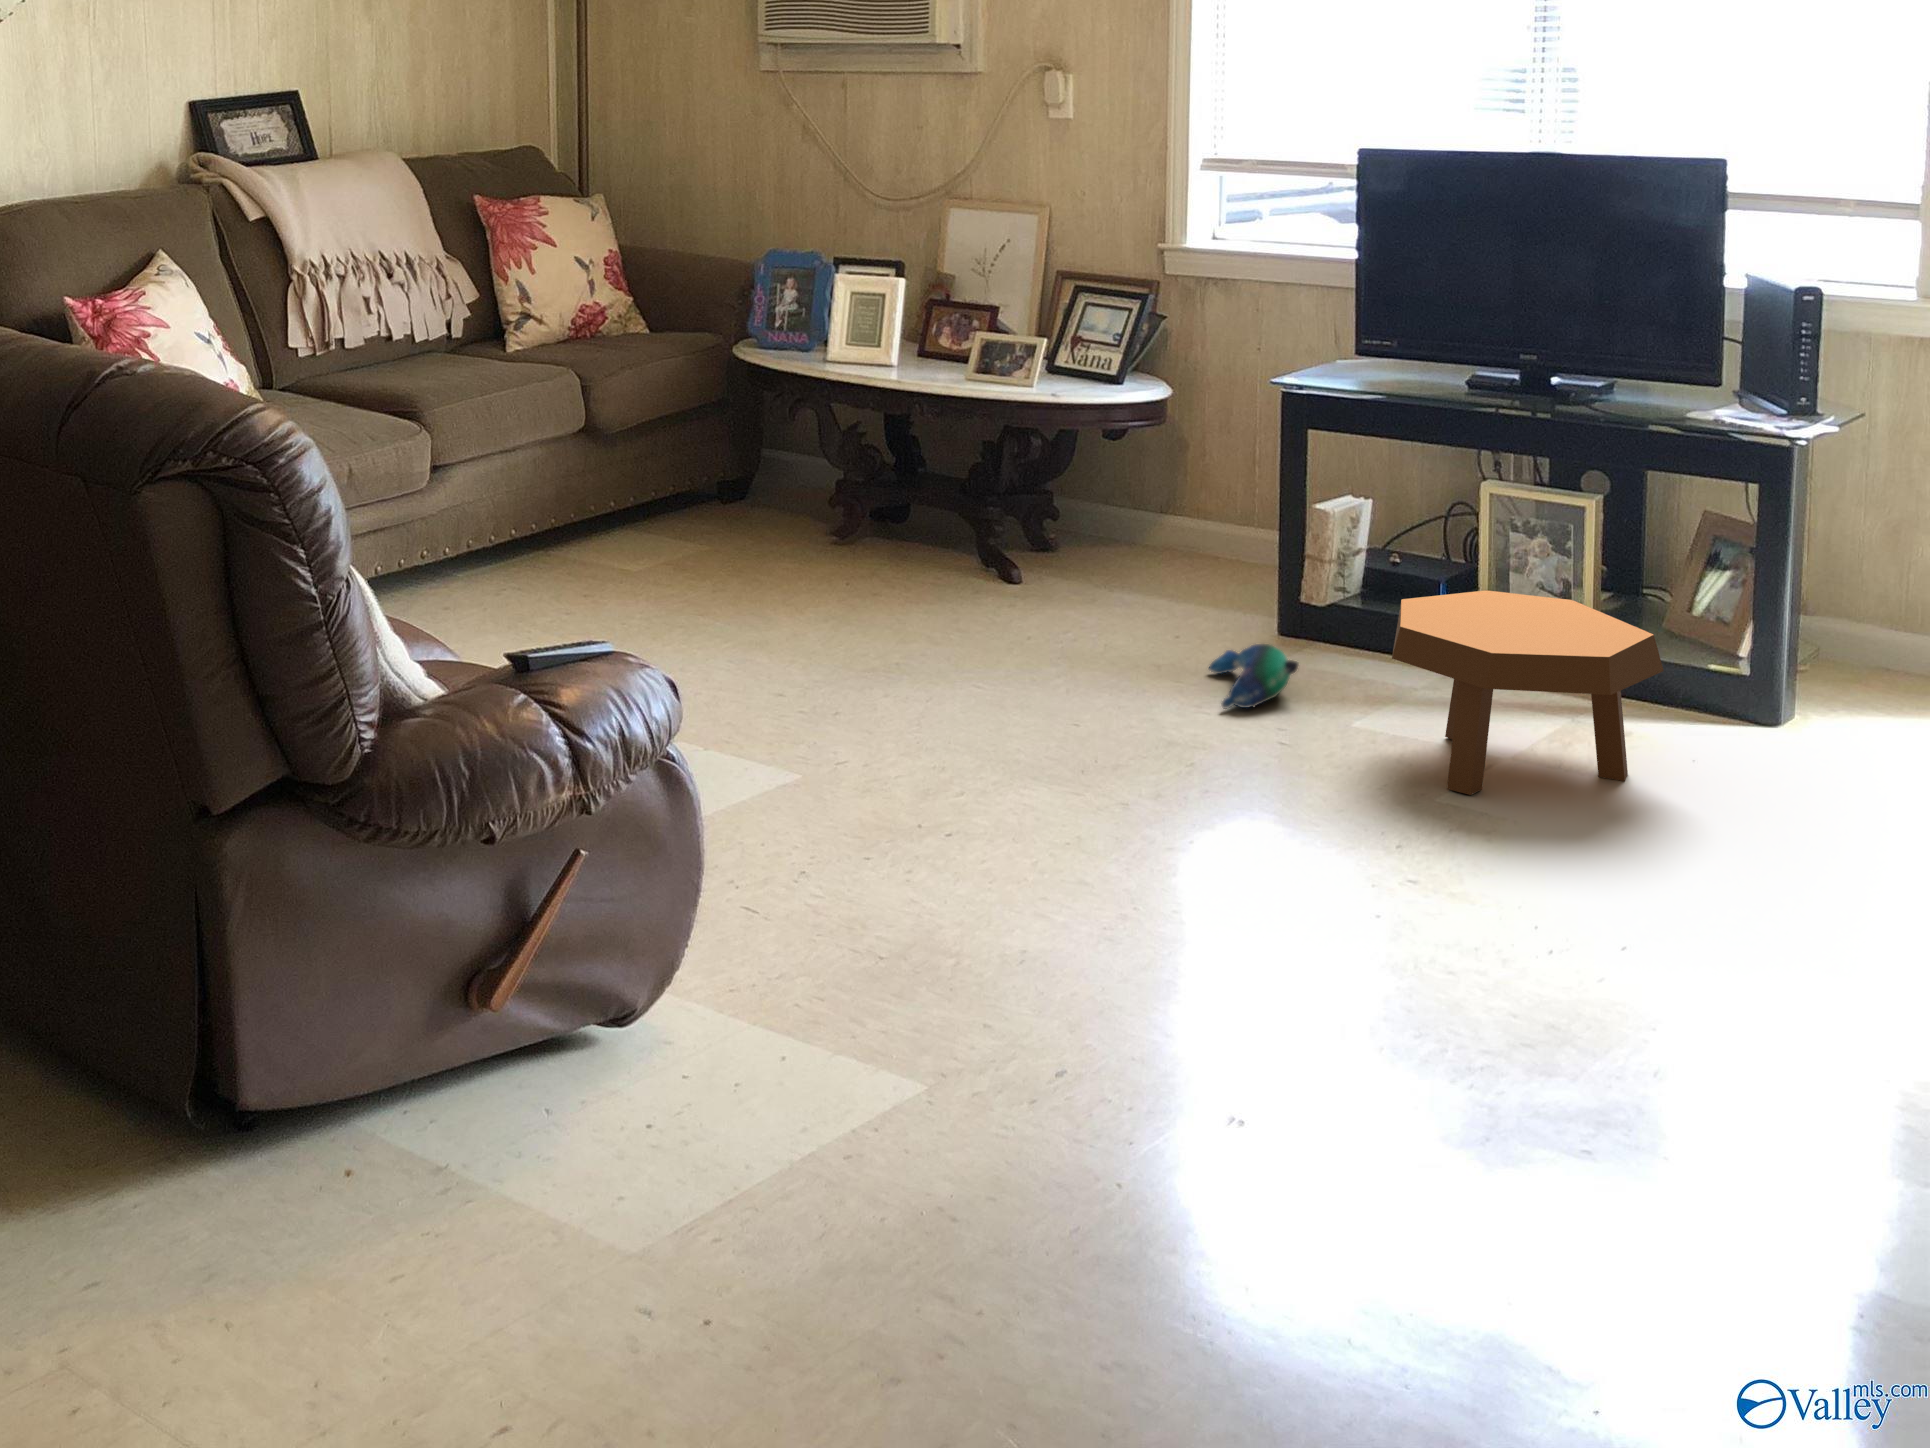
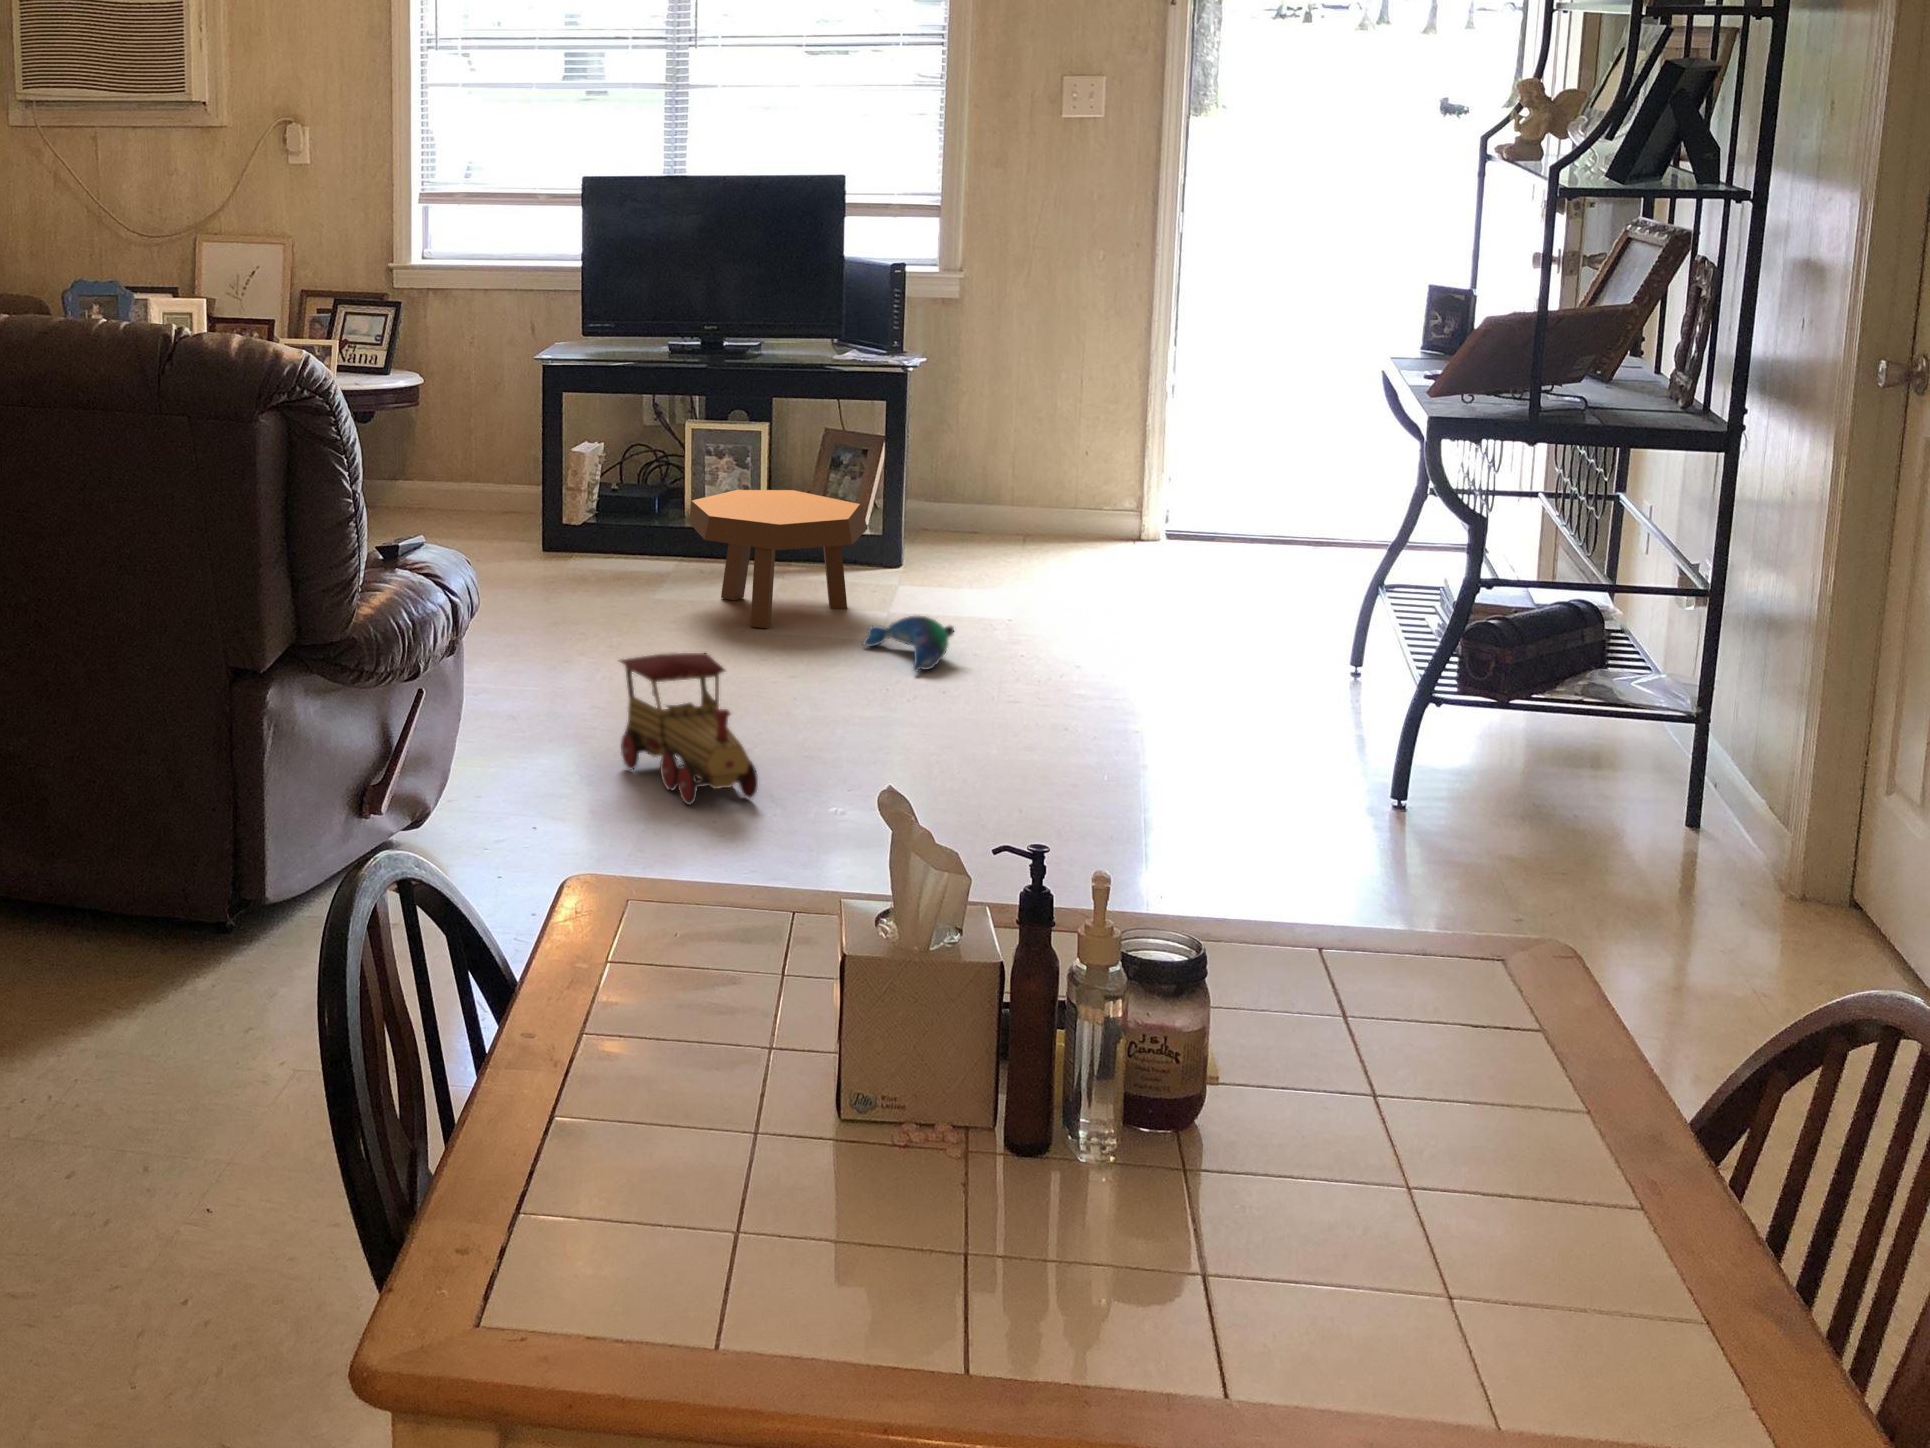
plush toy: present [1209,644,1298,709] -> present [864,616,954,672]
toy train: none [1057,832,1202,1073] -> present [620,653,758,805]

